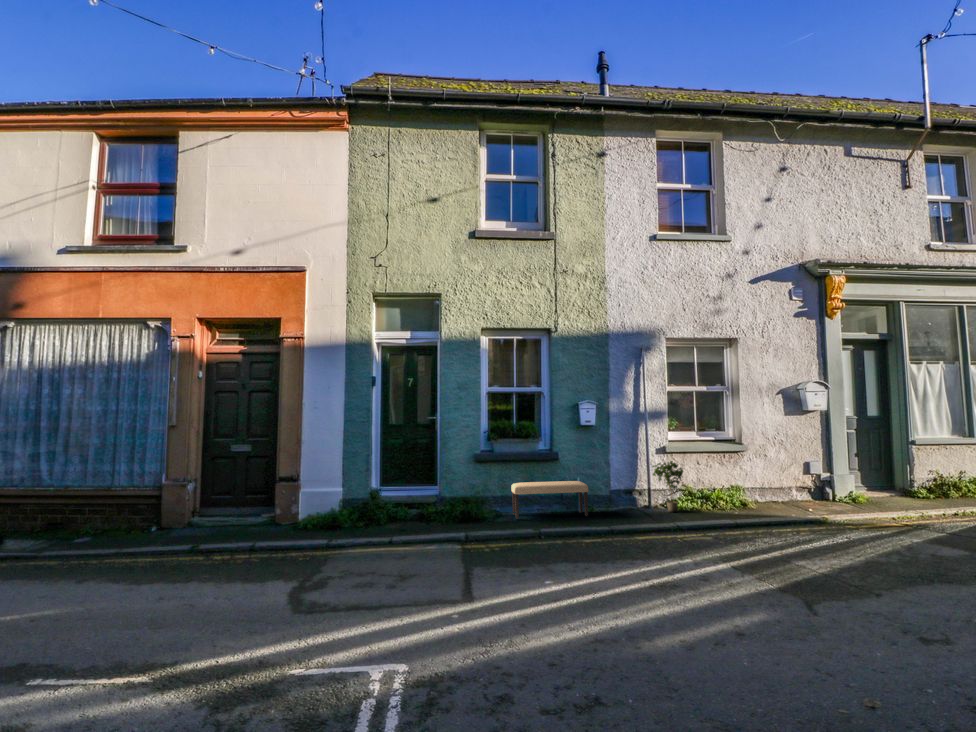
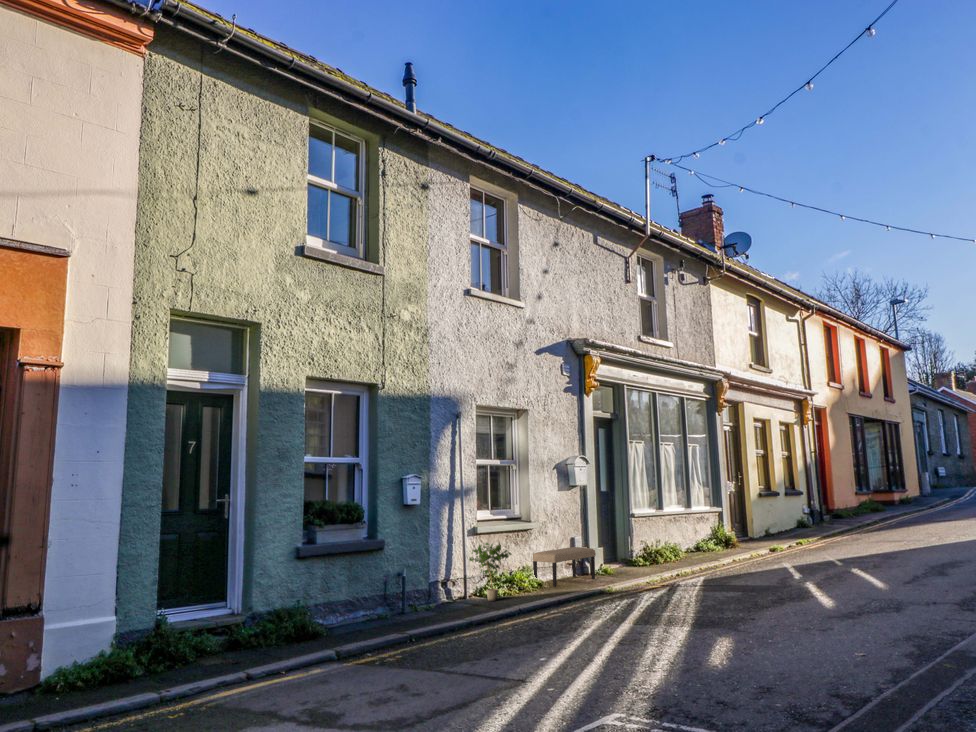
bench: present [511,481,589,519] -> present [533,547,596,587]

